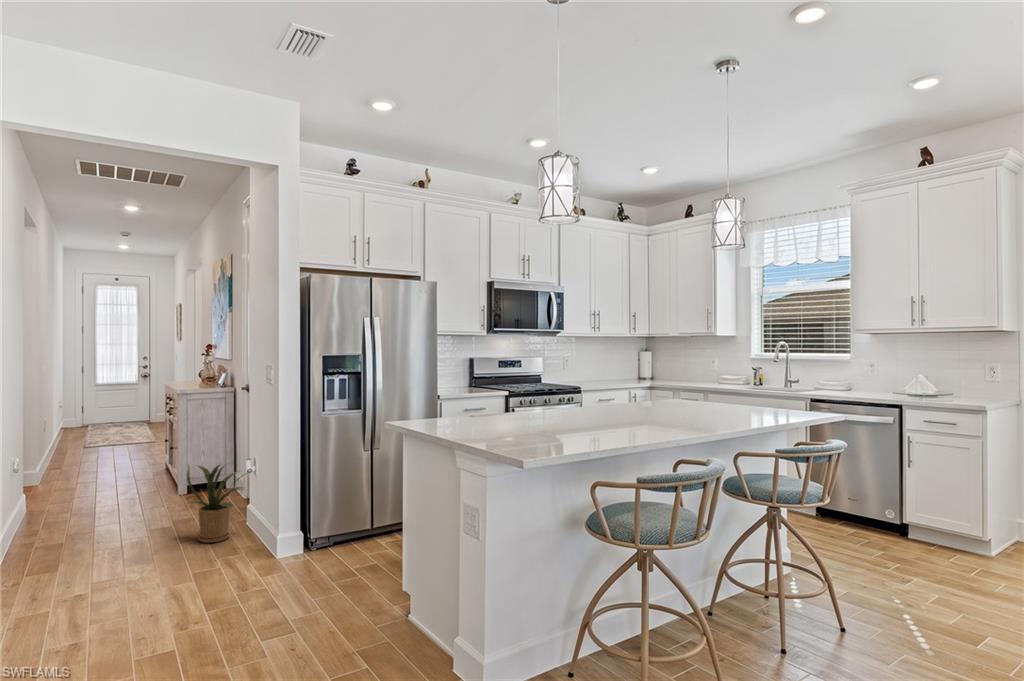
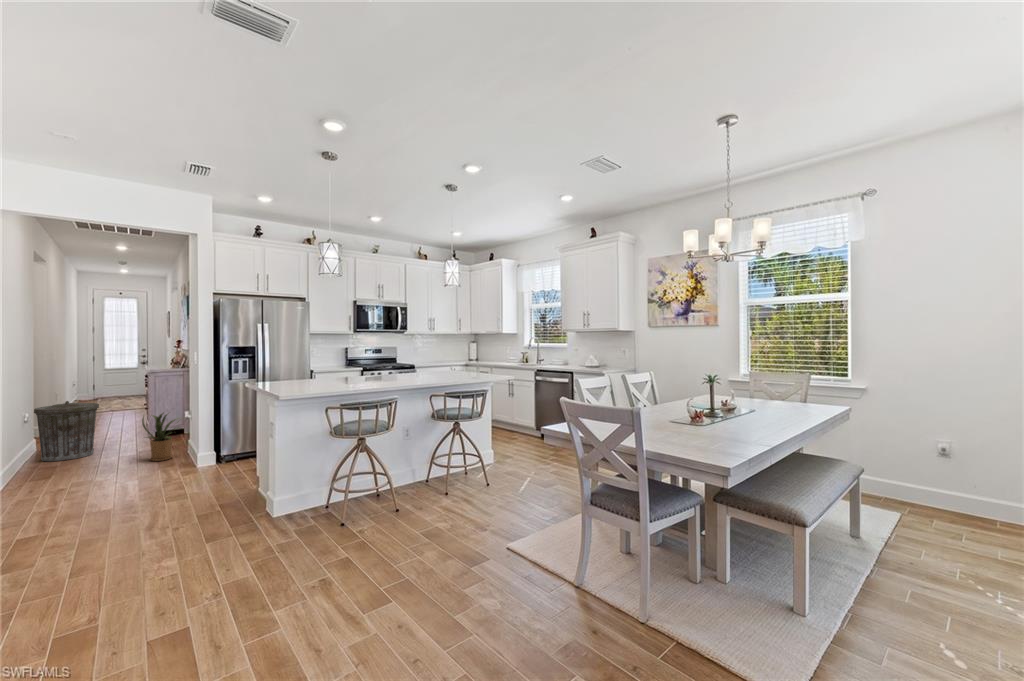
trash can: none [28,440,117,536] -> present [34,401,99,461]

